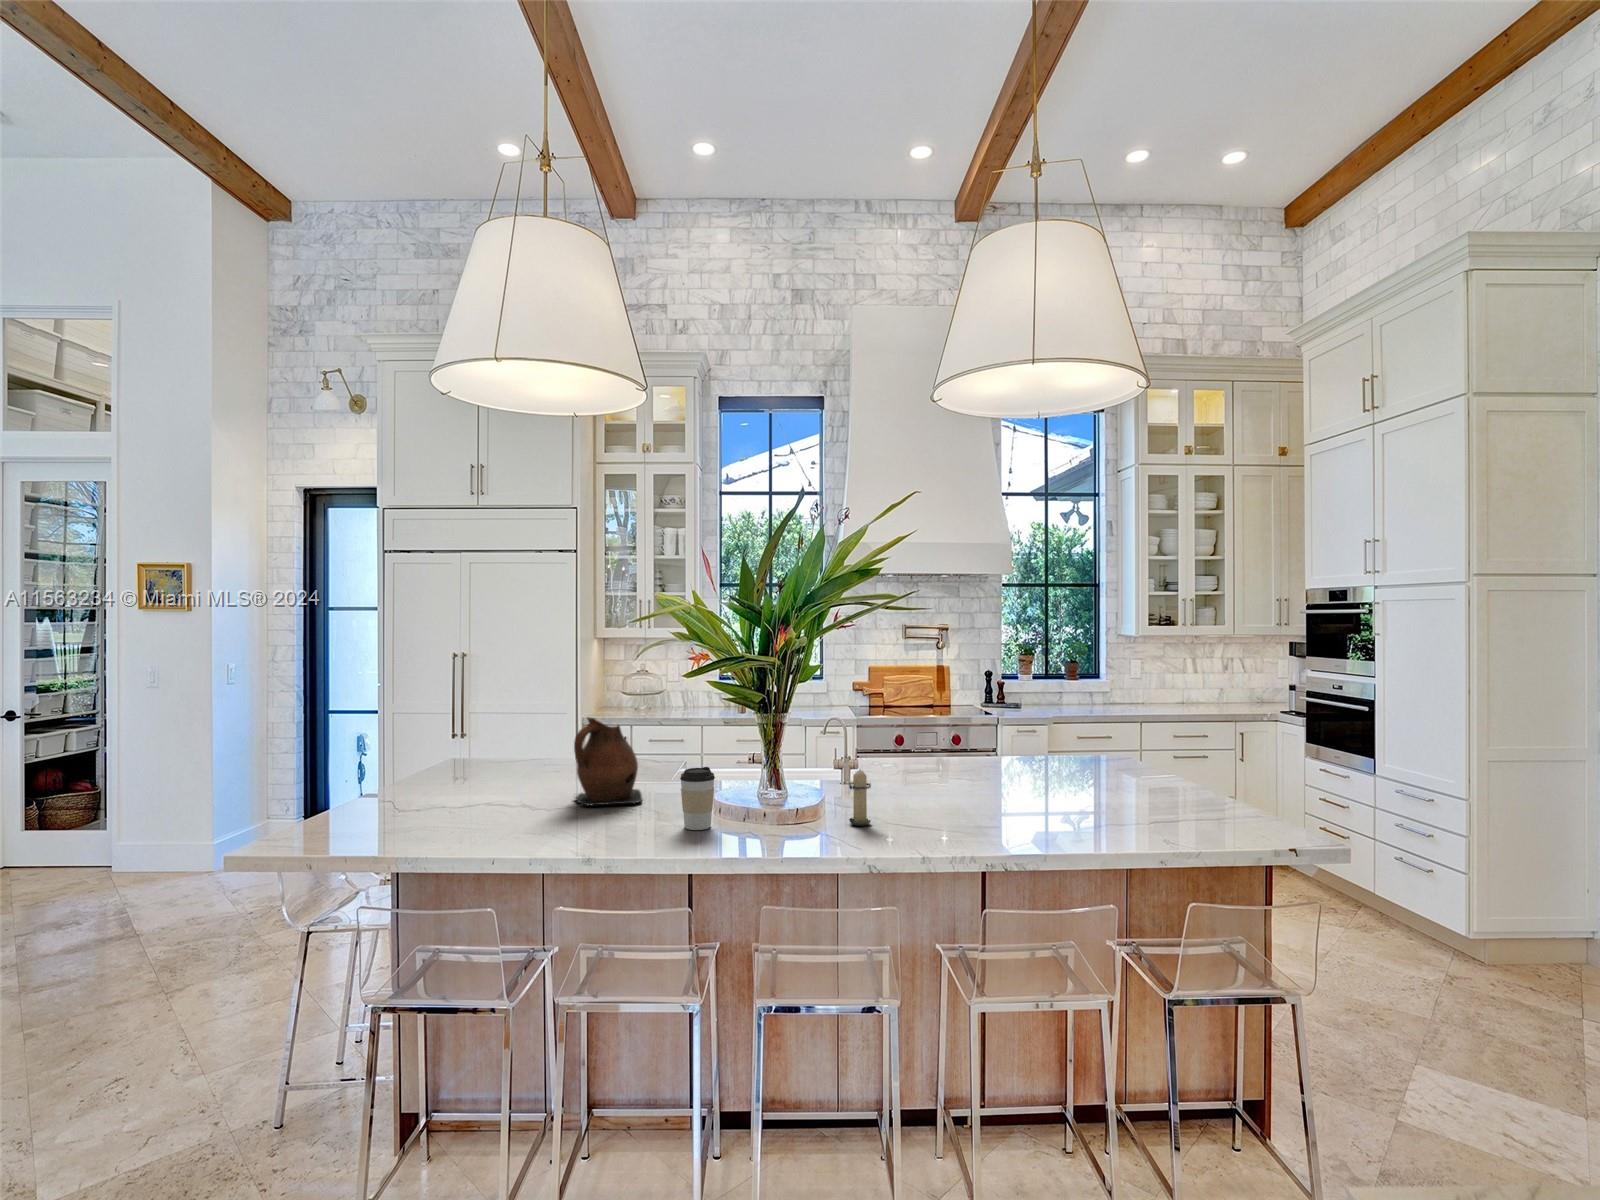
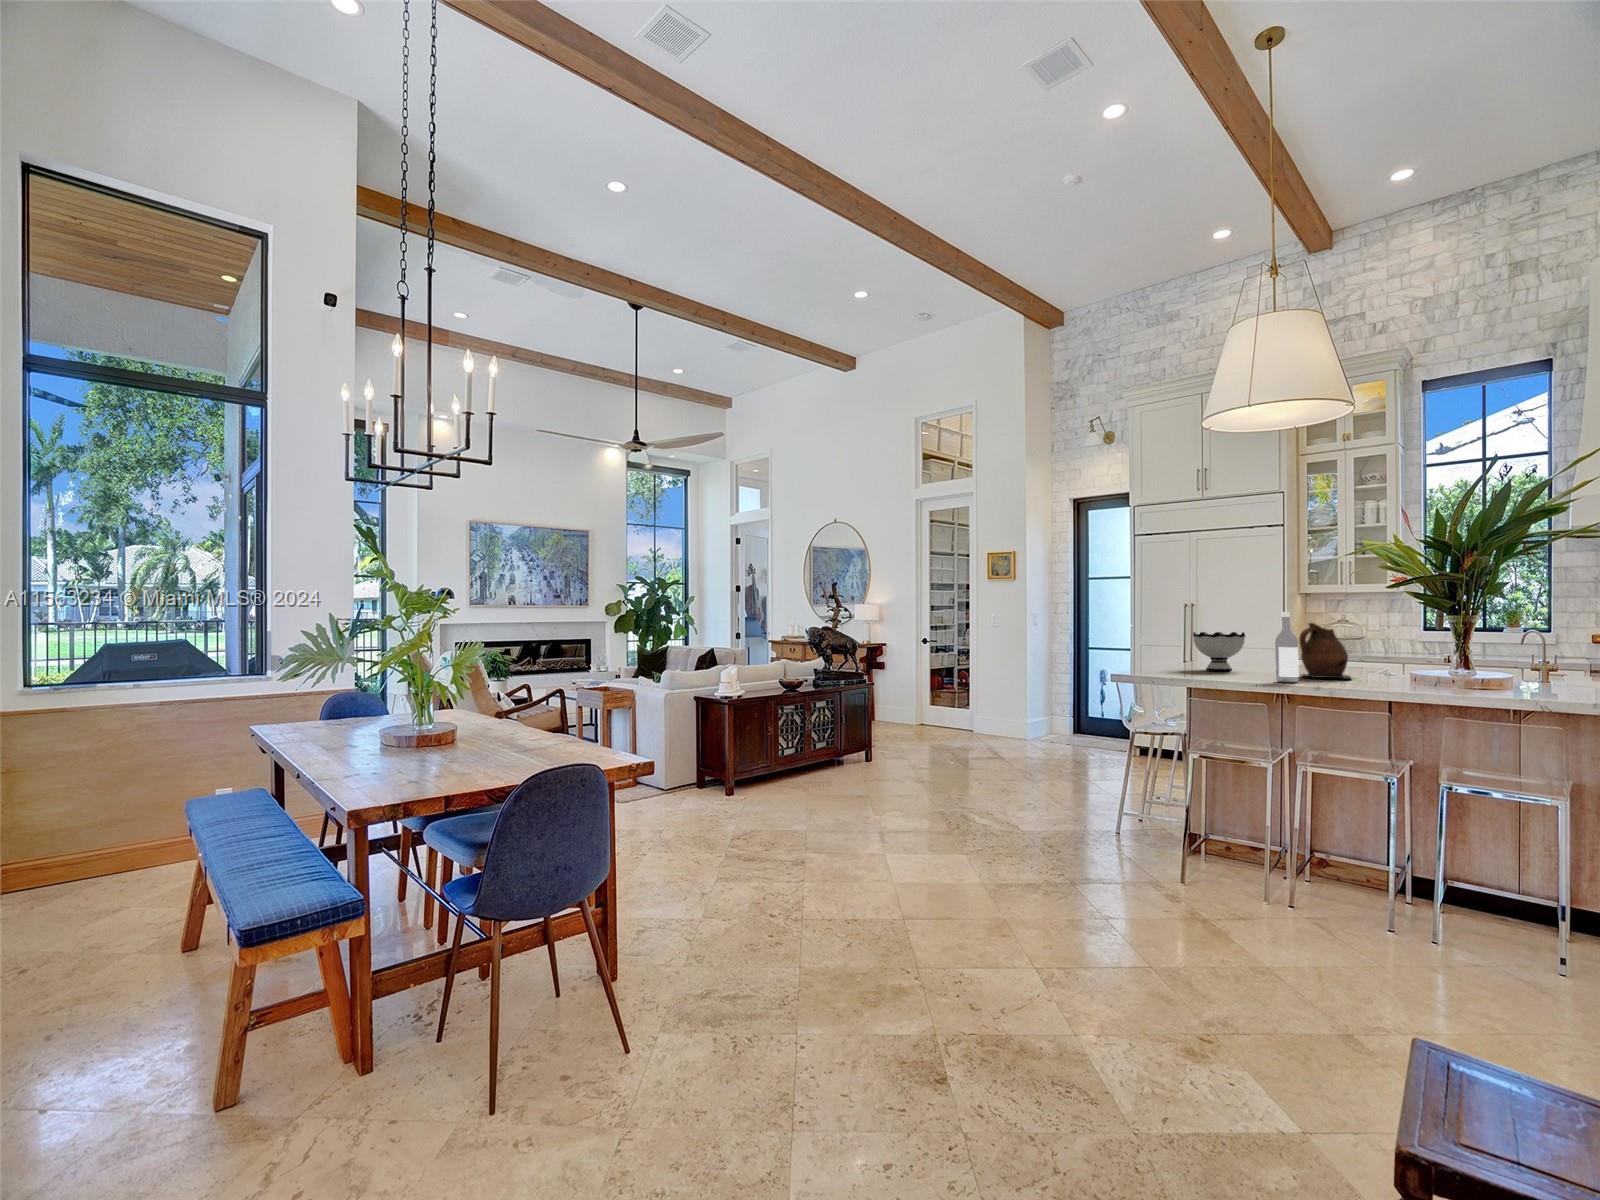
wine bottle: none [534,712,568,833] -> present [1275,612,1299,683]
bowl: none [422,725,503,797] -> present [1193,632,1245,671]
coffee cup: present [680,767,715,830] -> none [1383,650,1412,688]
candle: present [849,769,871,826] -> none [1532,654,1560,696]

